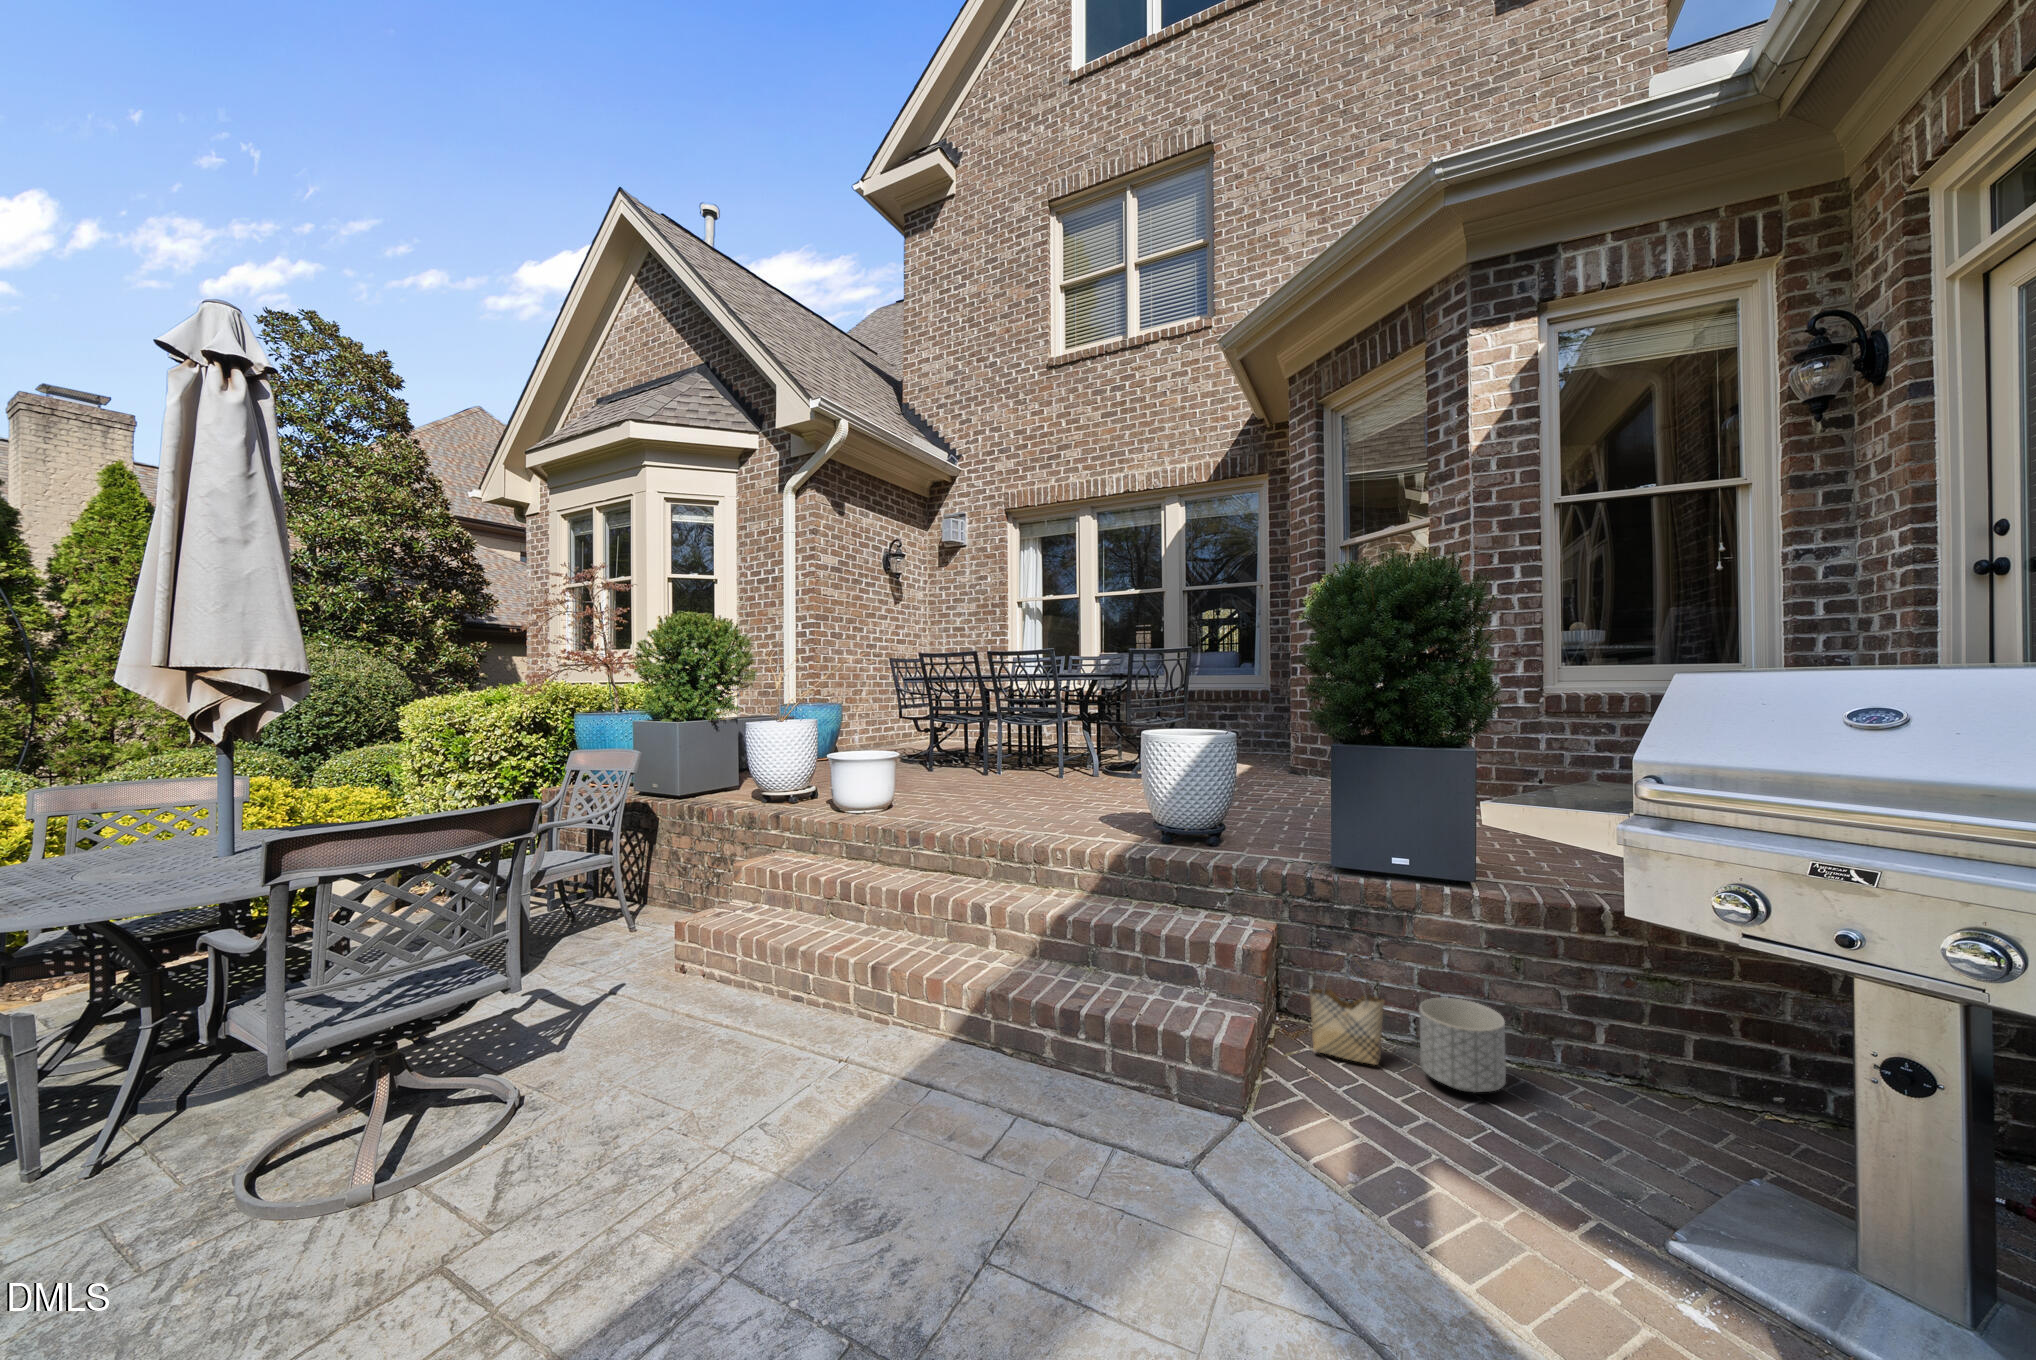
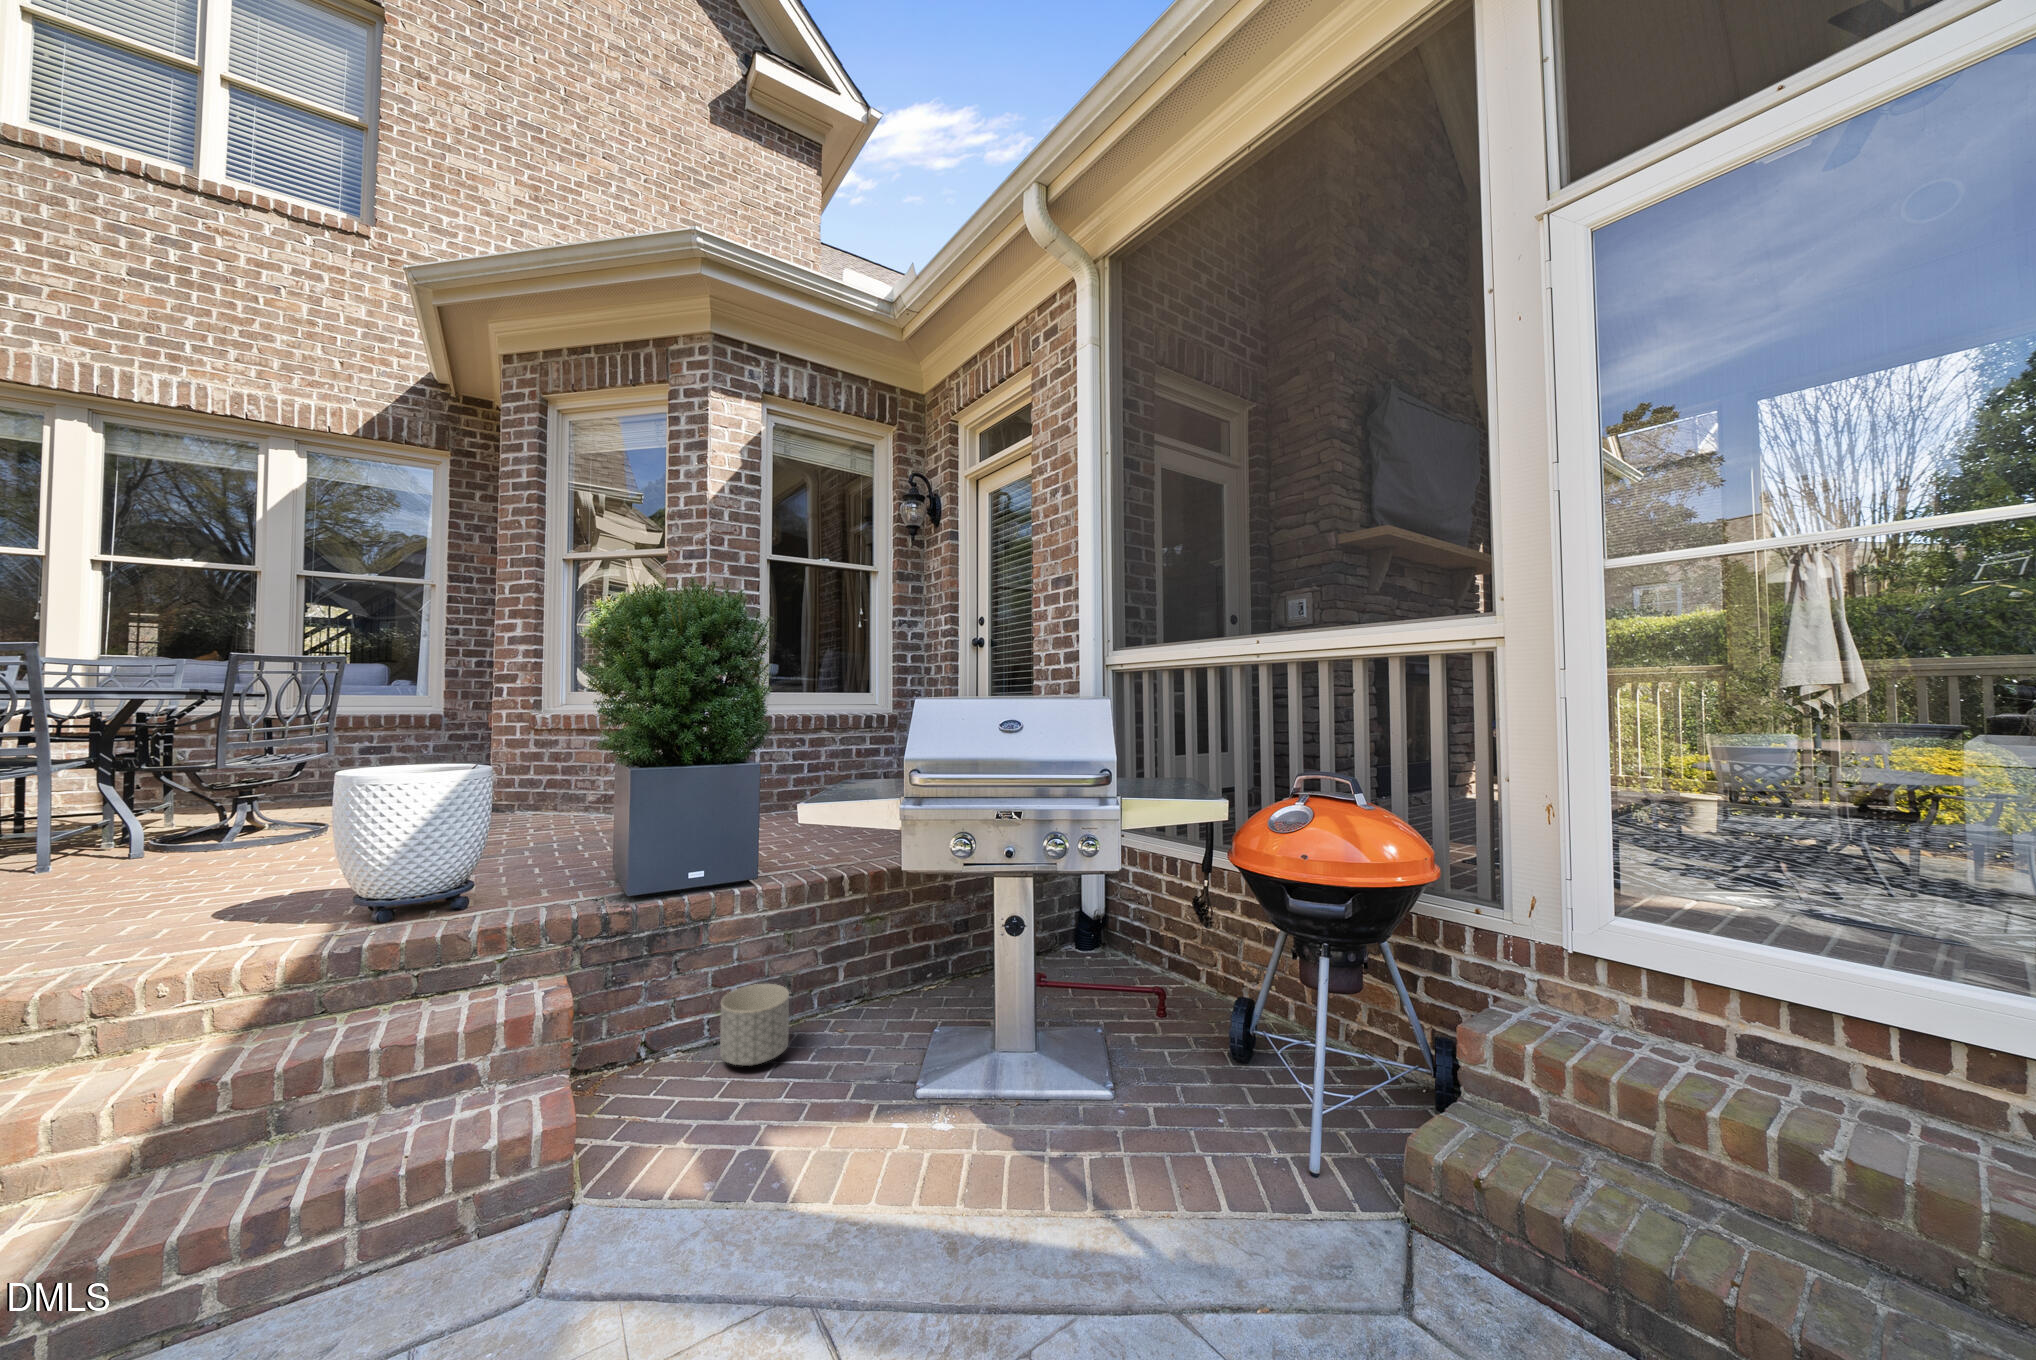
woven basket: present [1309,955,1384,1065] -> none [609,981,687,1094]

